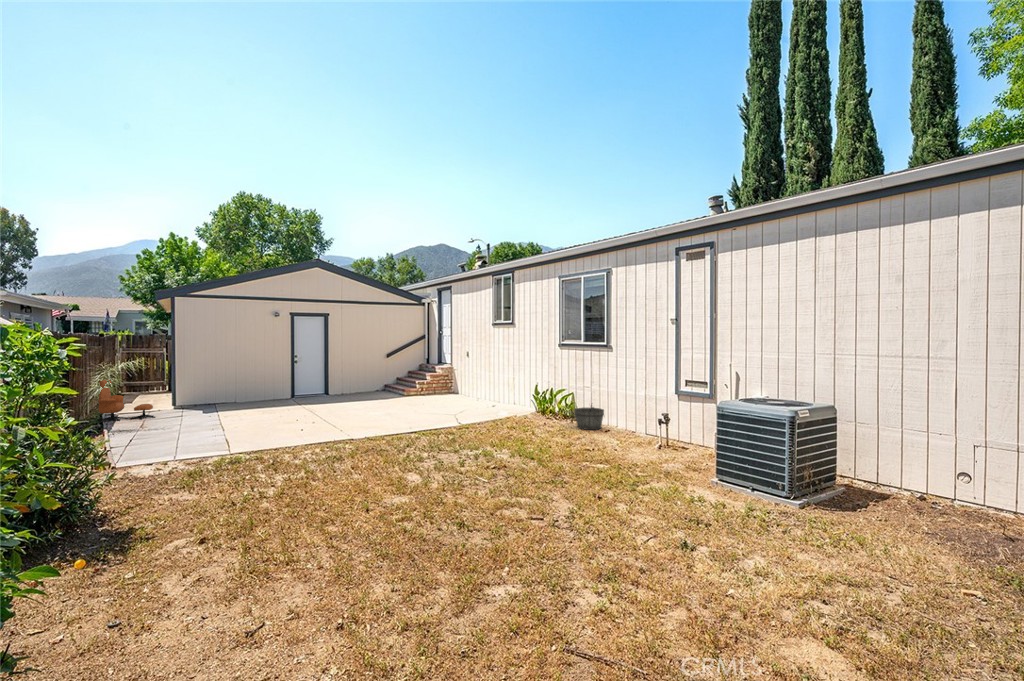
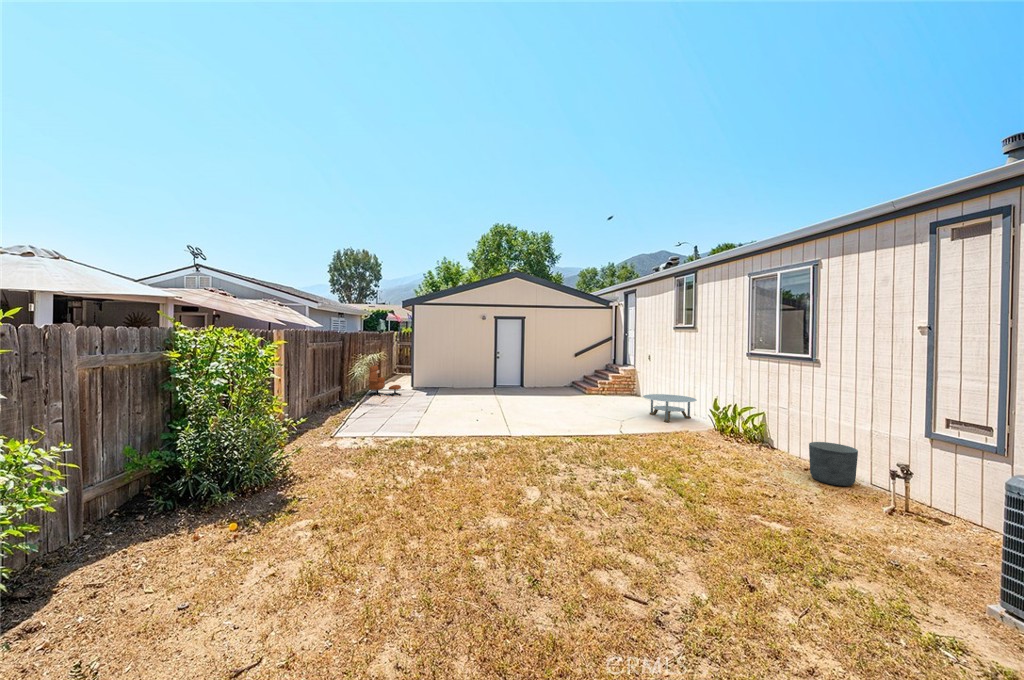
round table: none [470,388,517,413] -> present [643,394,696,422]
wooden bucket: present [575,405,604,430] -> none [759,429,804,464]
planter: none [610,408,640,438] -> present [809,442,858,486]

